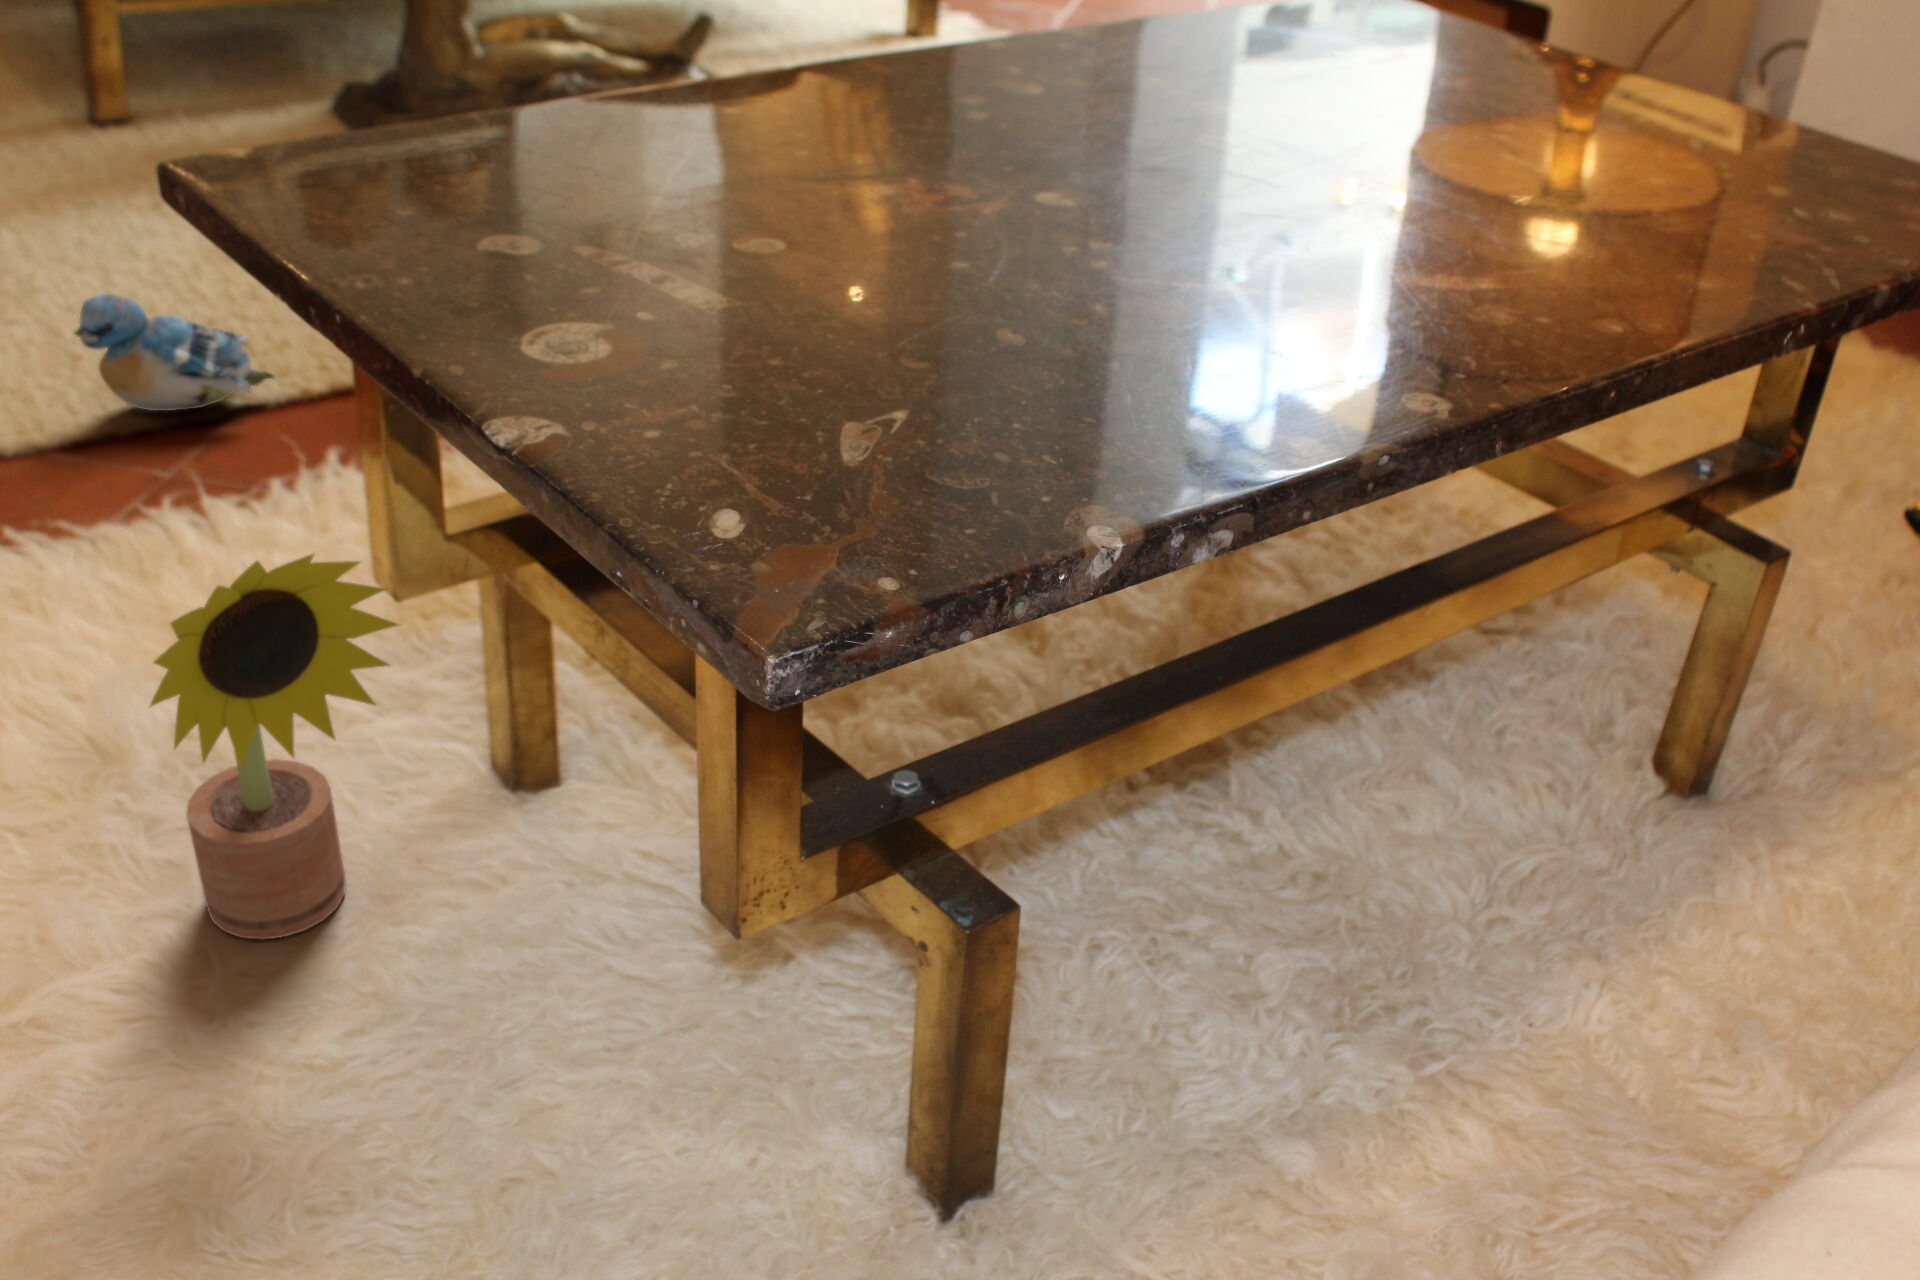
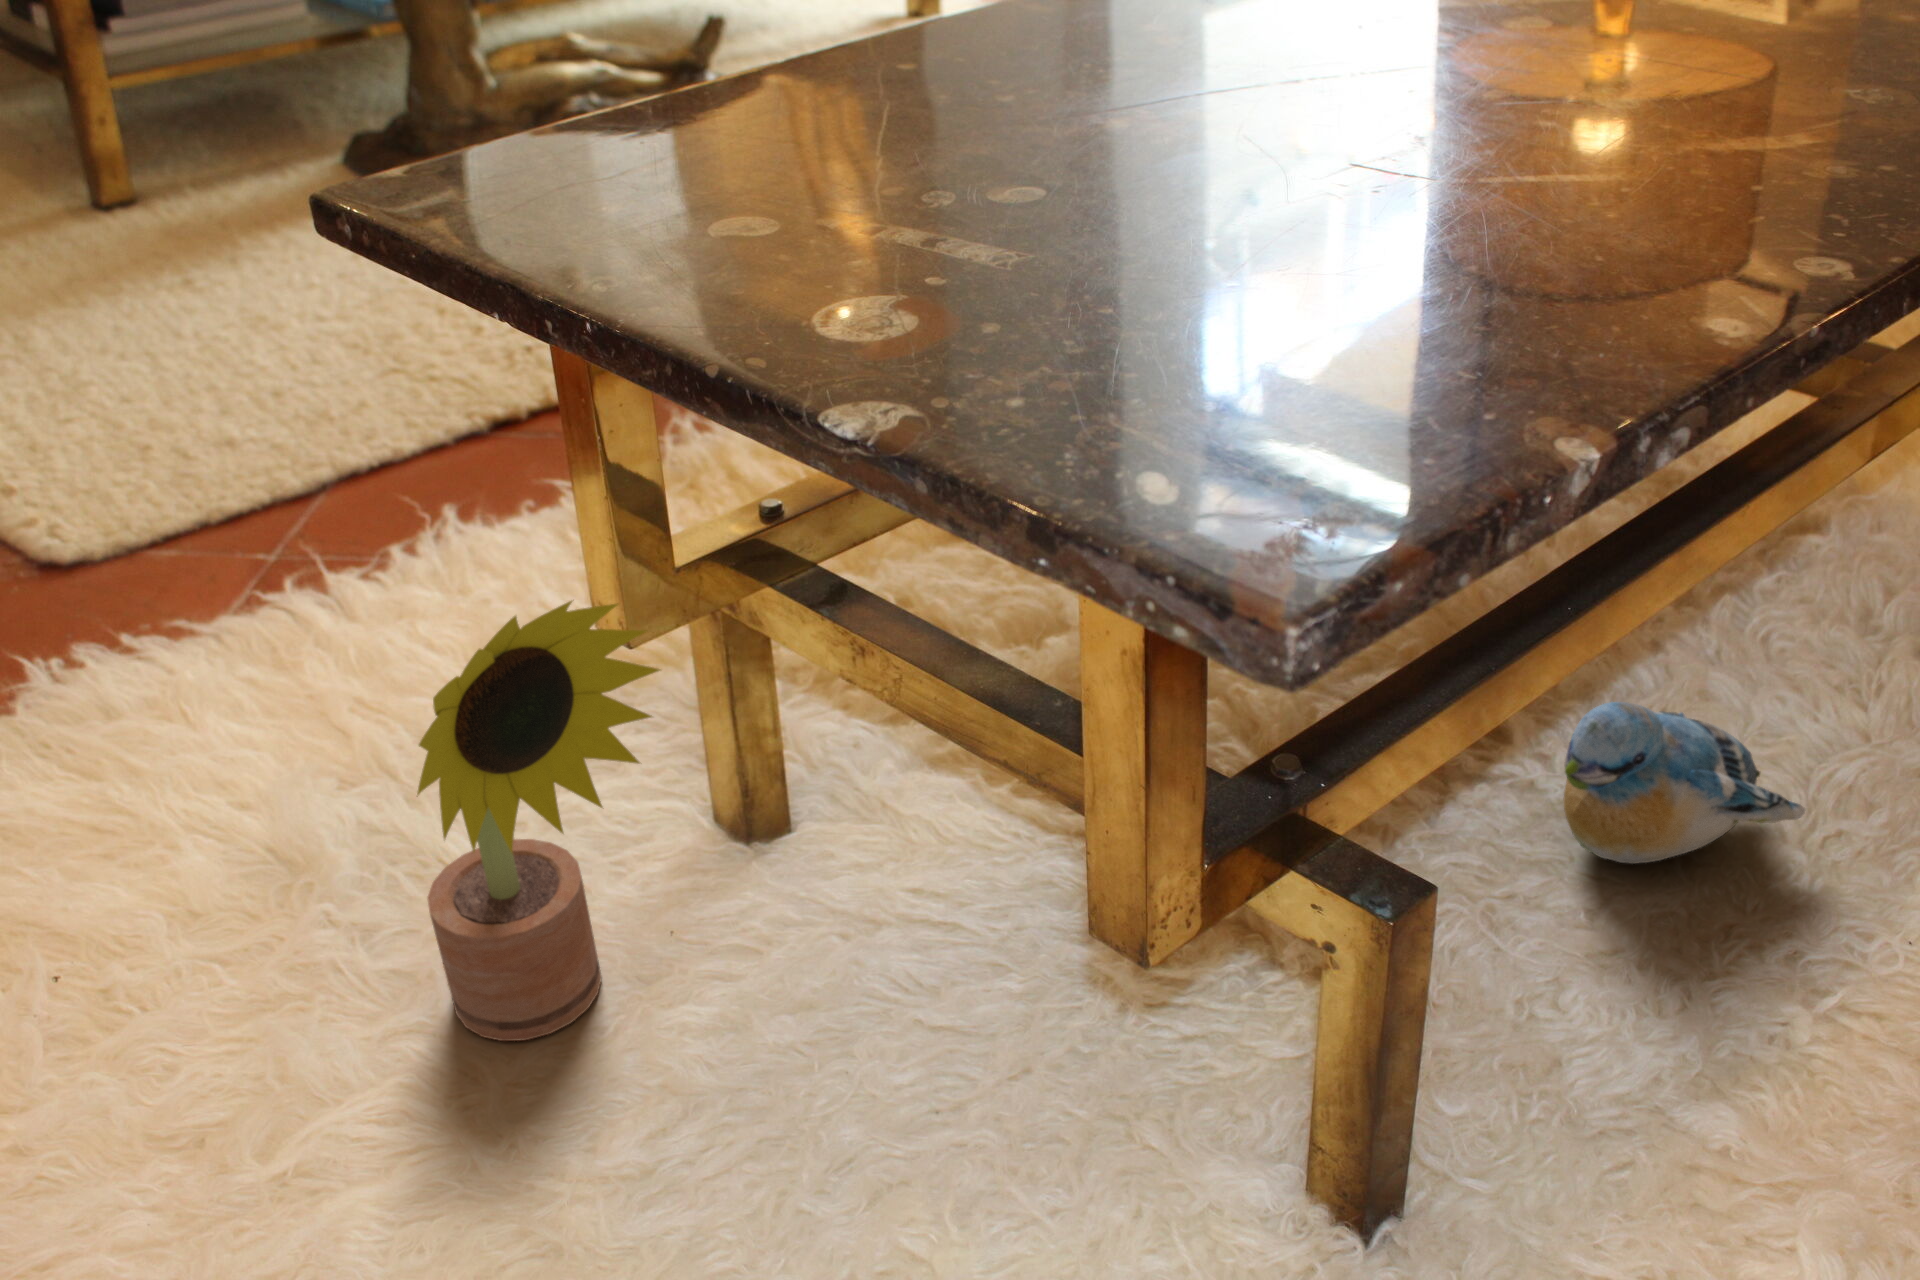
plush toy: present [74,294,274,411] -> present [1564,702,1805,864]

